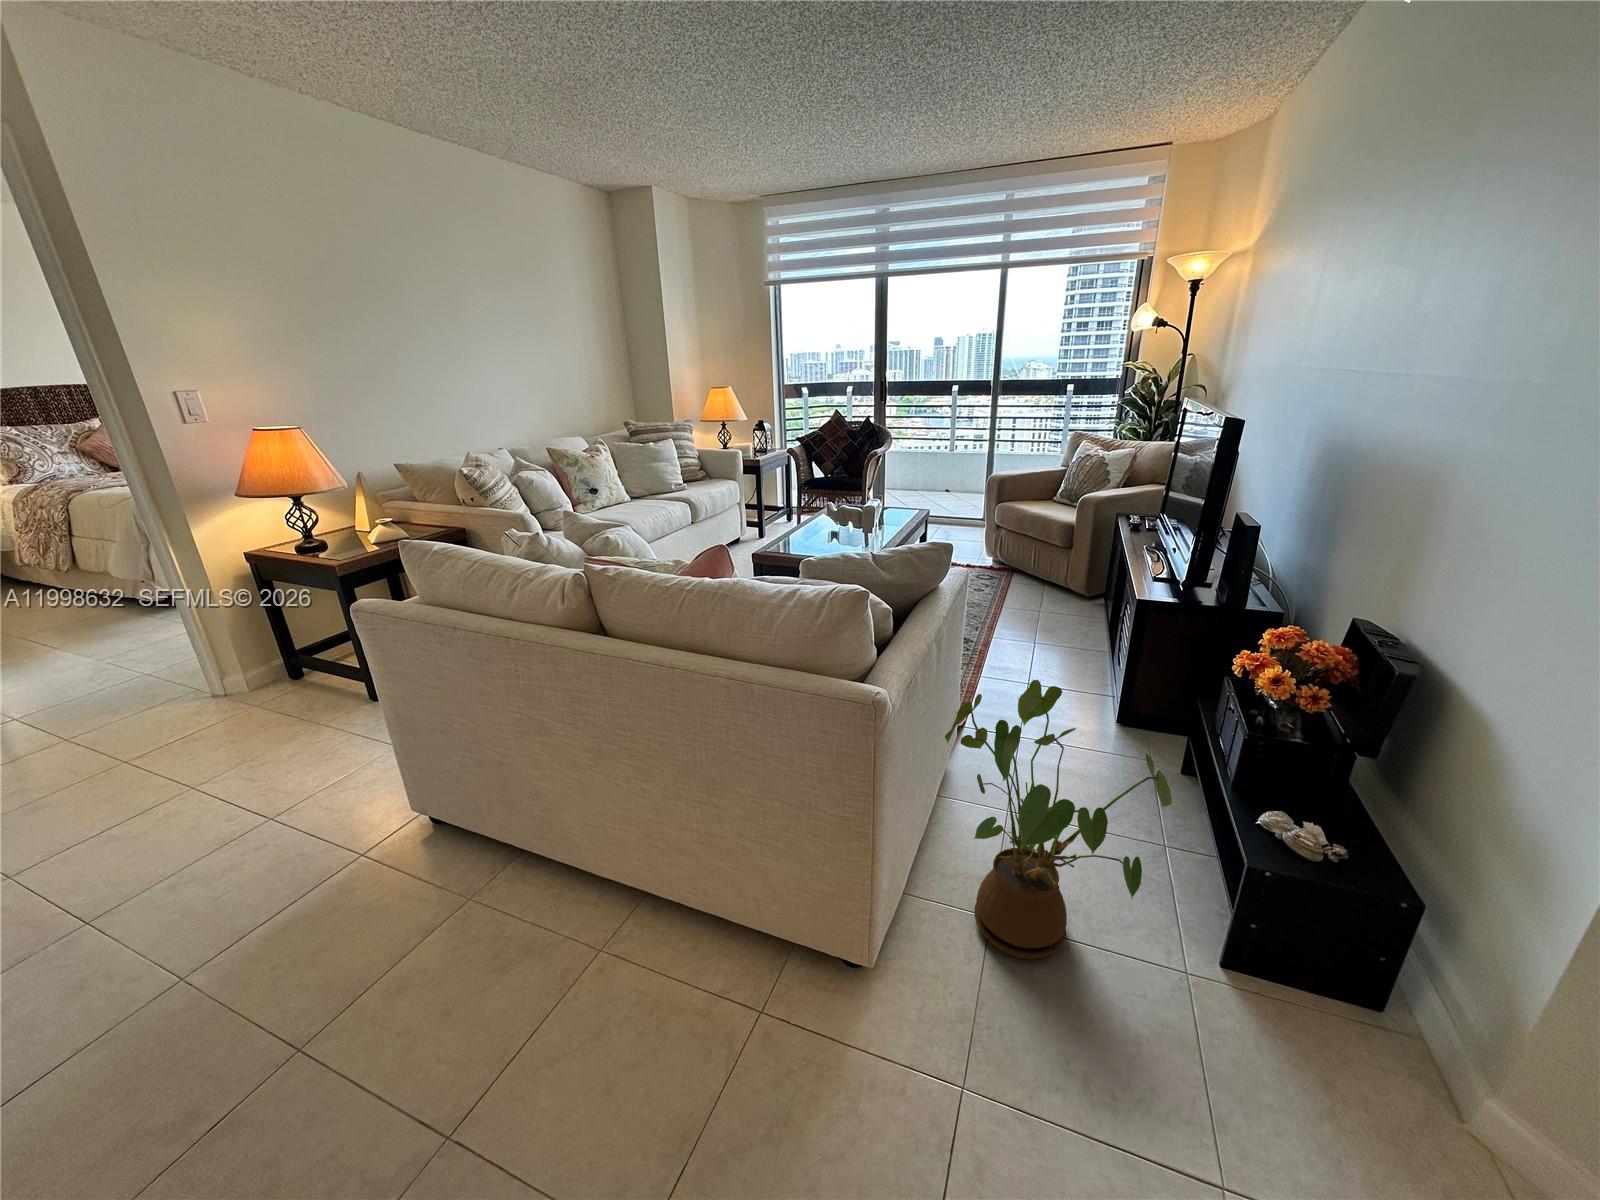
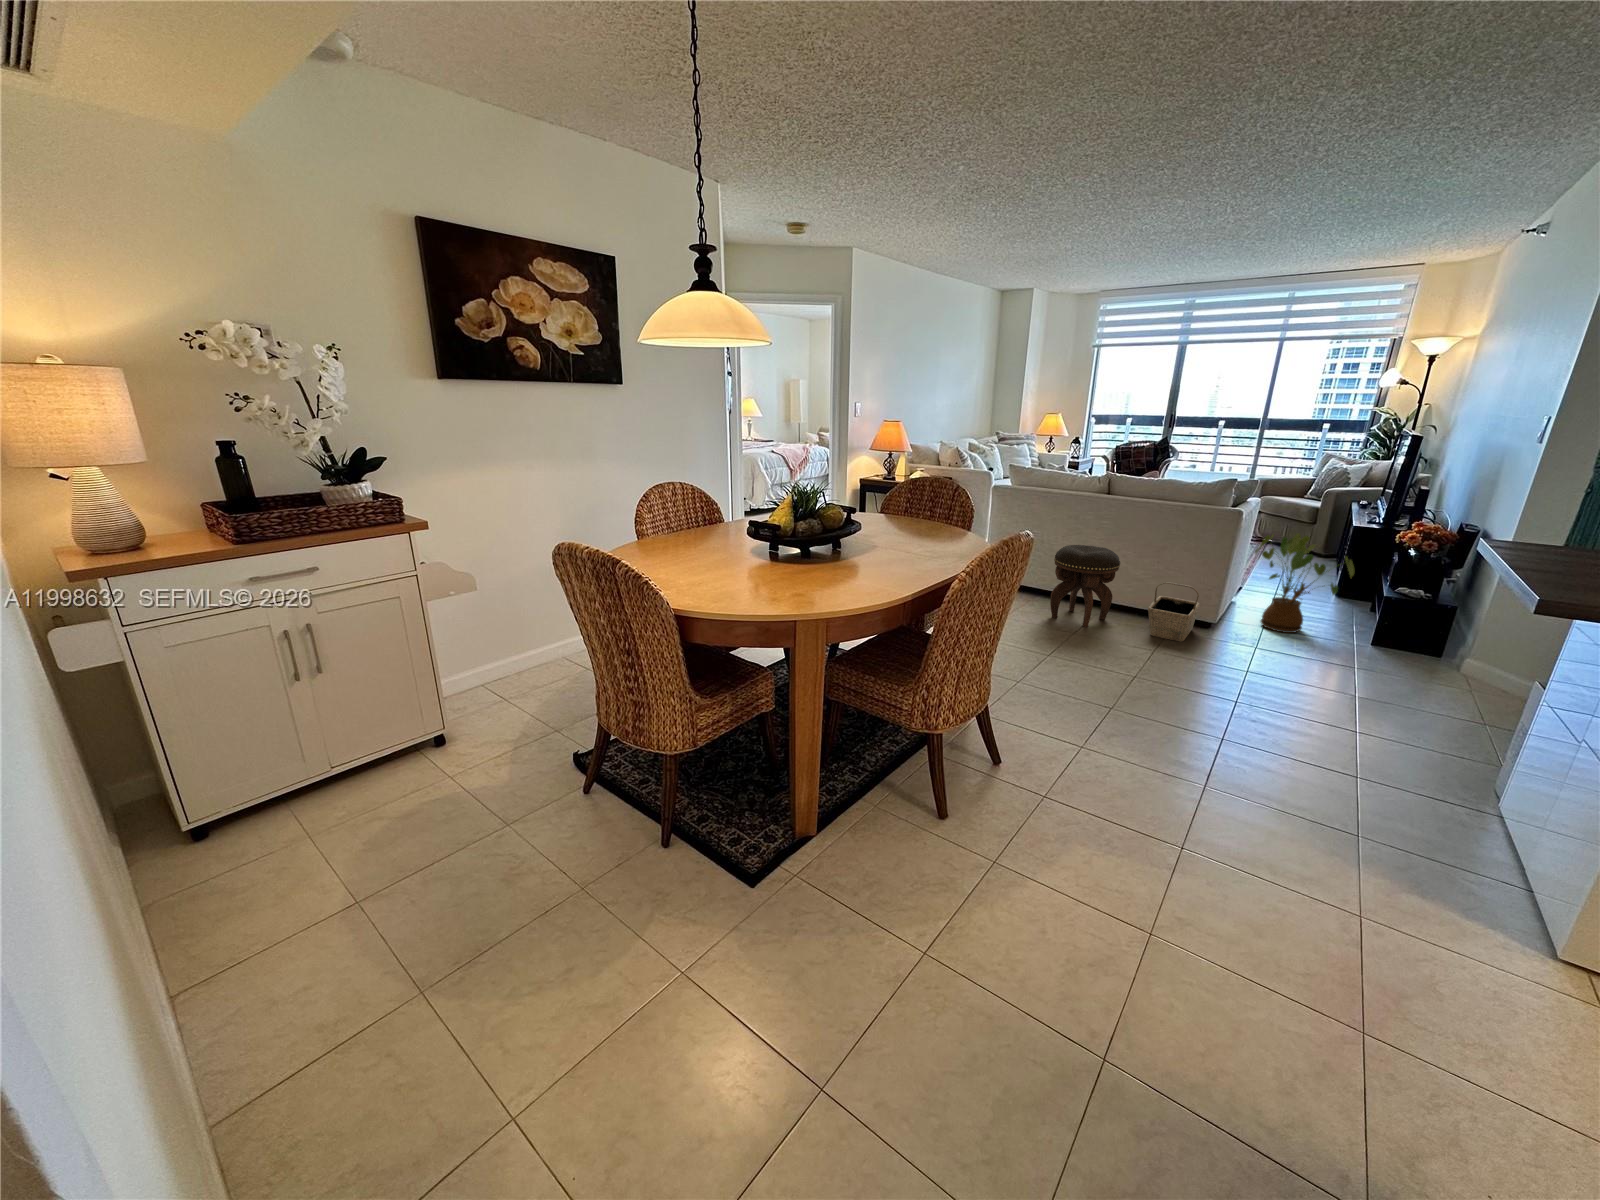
footstool: none [352,793,585,1082] -> present [1050,545,1120,627]
basket: none [630,909,805,1138] -> present [1148,582,1200,642]

